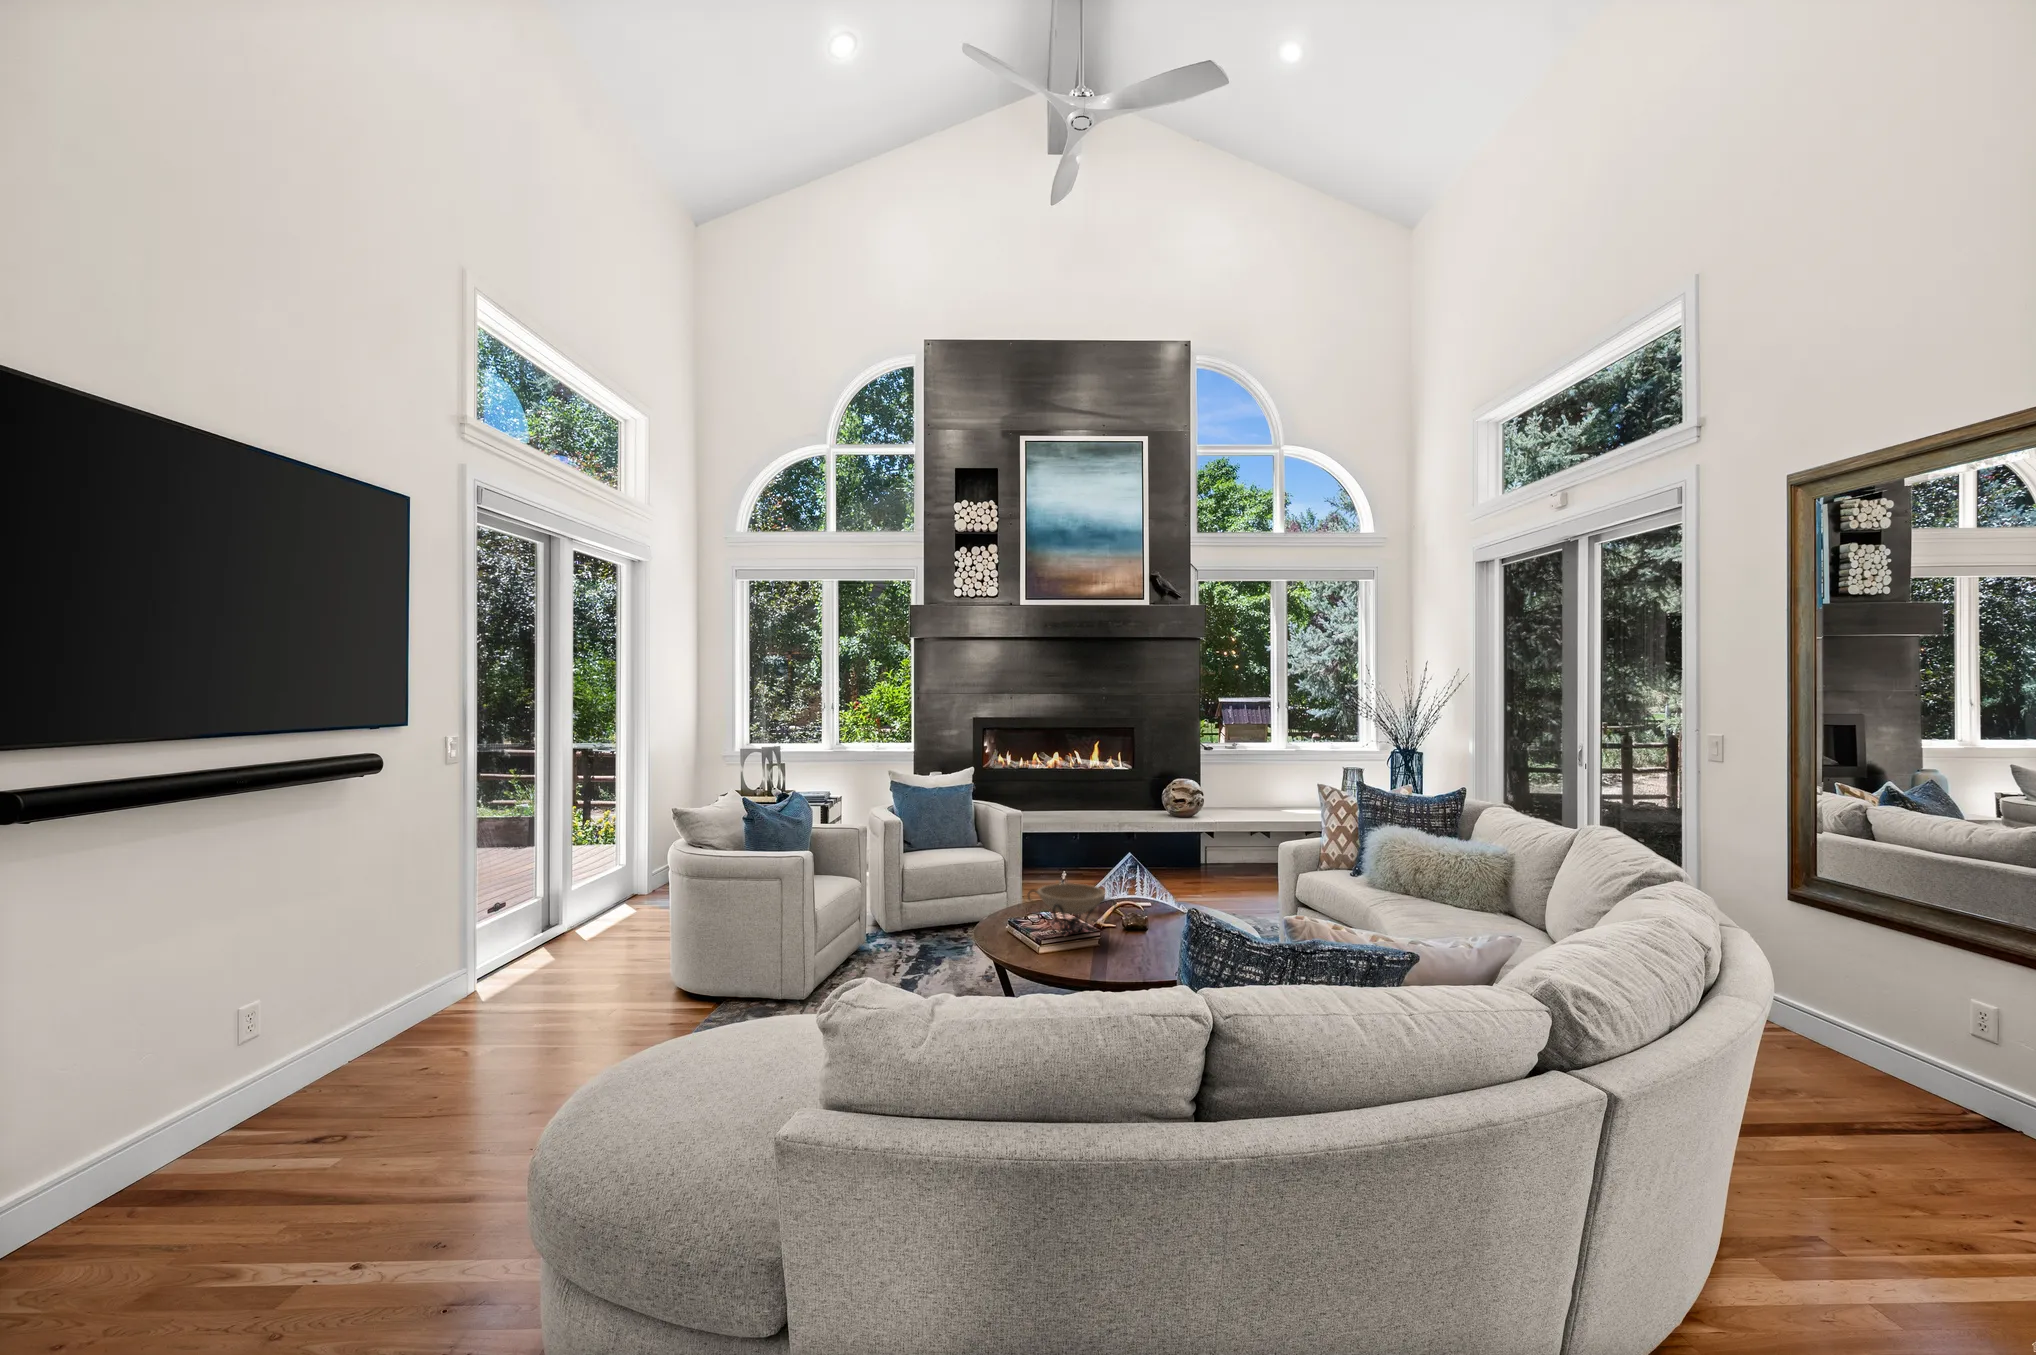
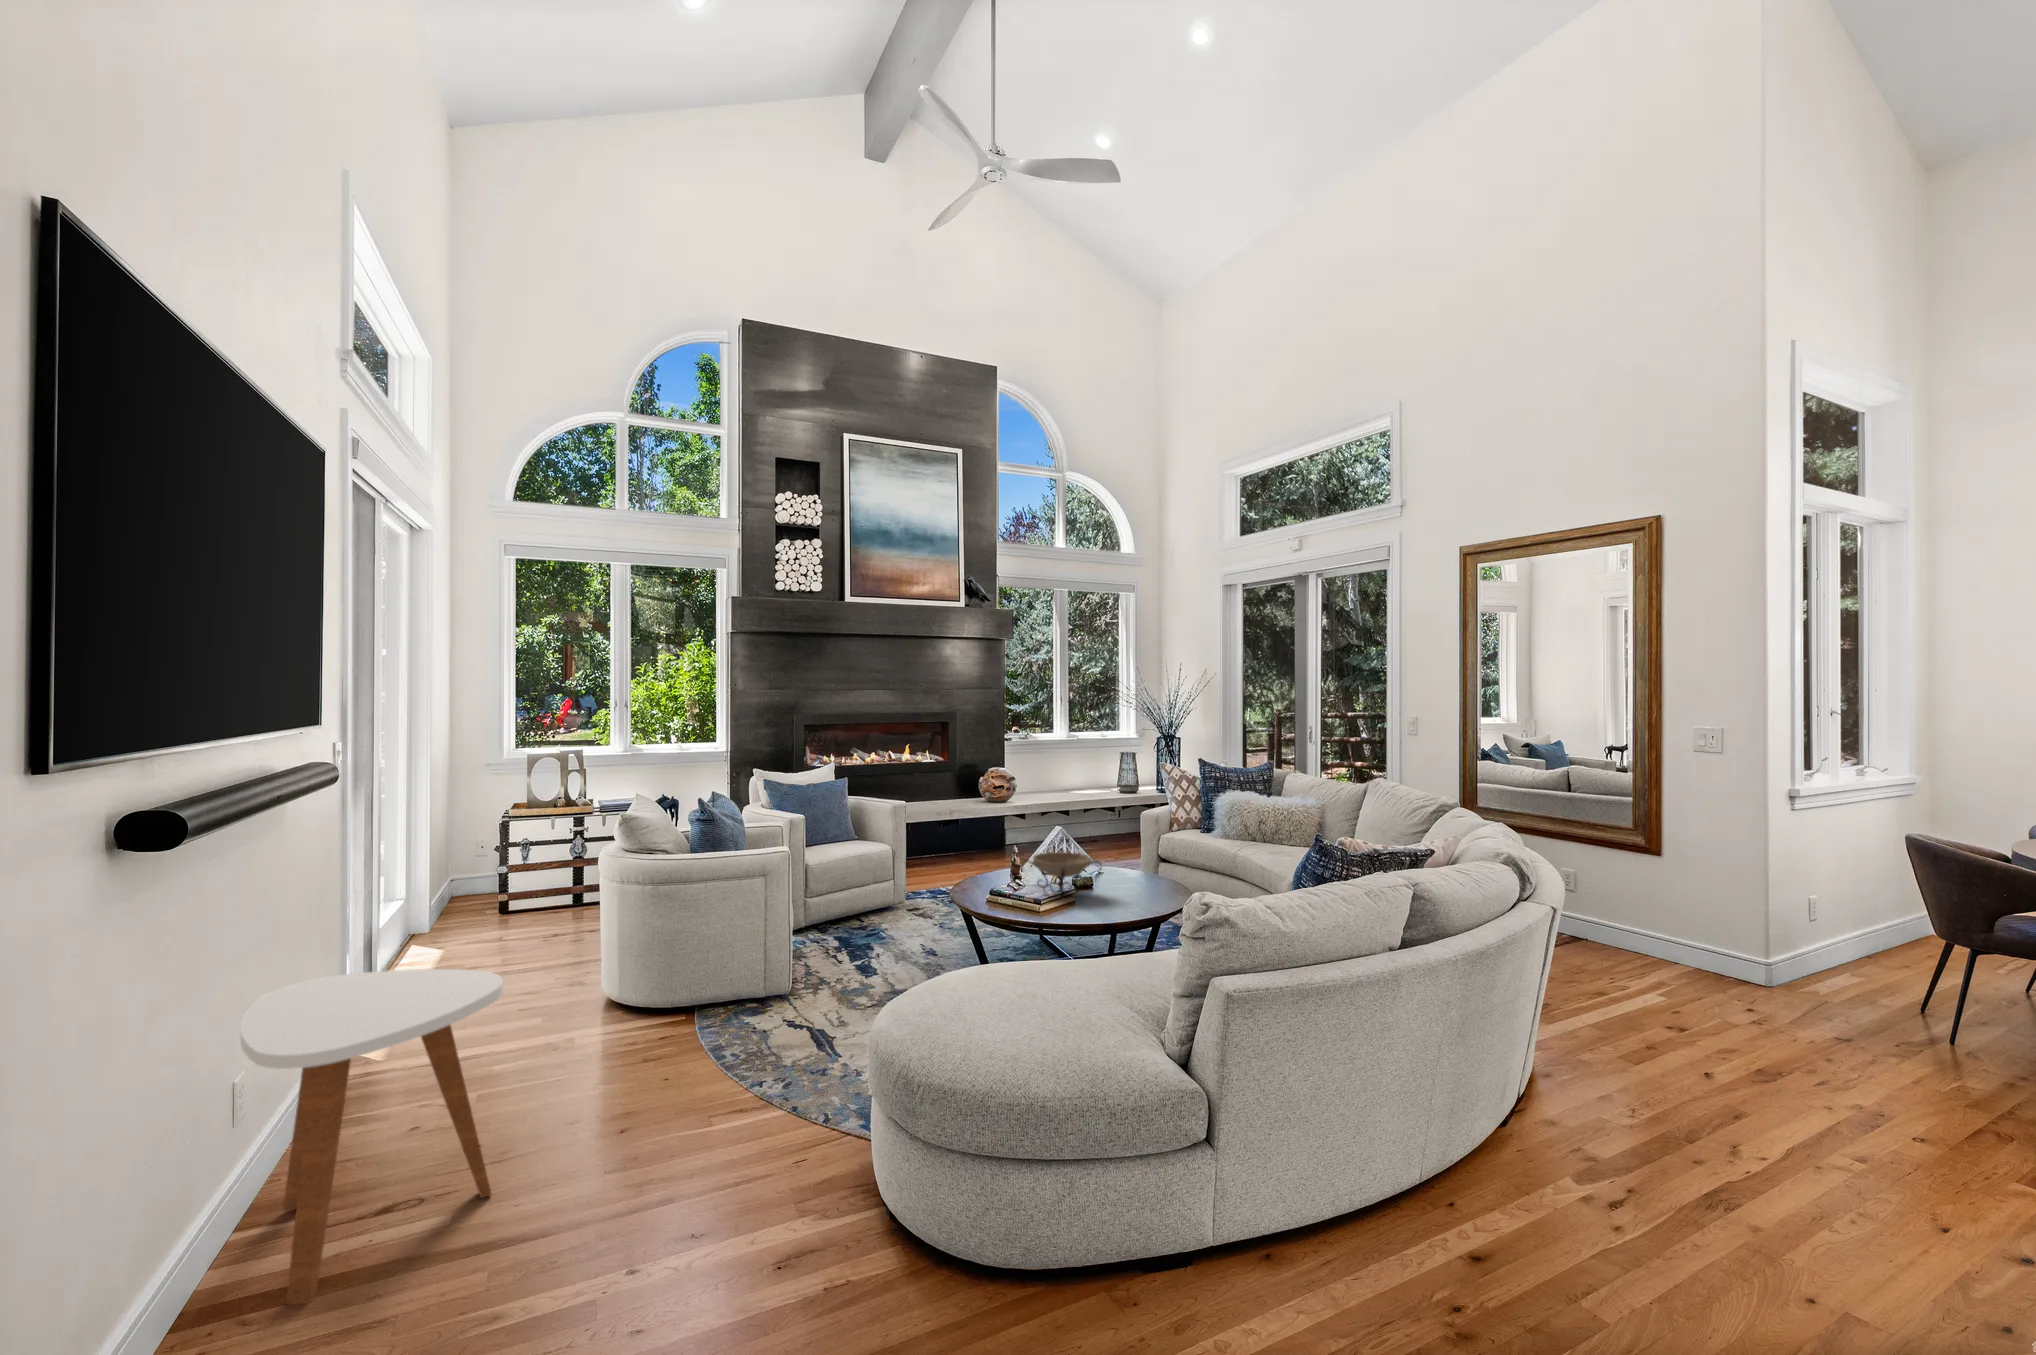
side table: none [128,940,384,1222] -> present [240,969,503,1305]

